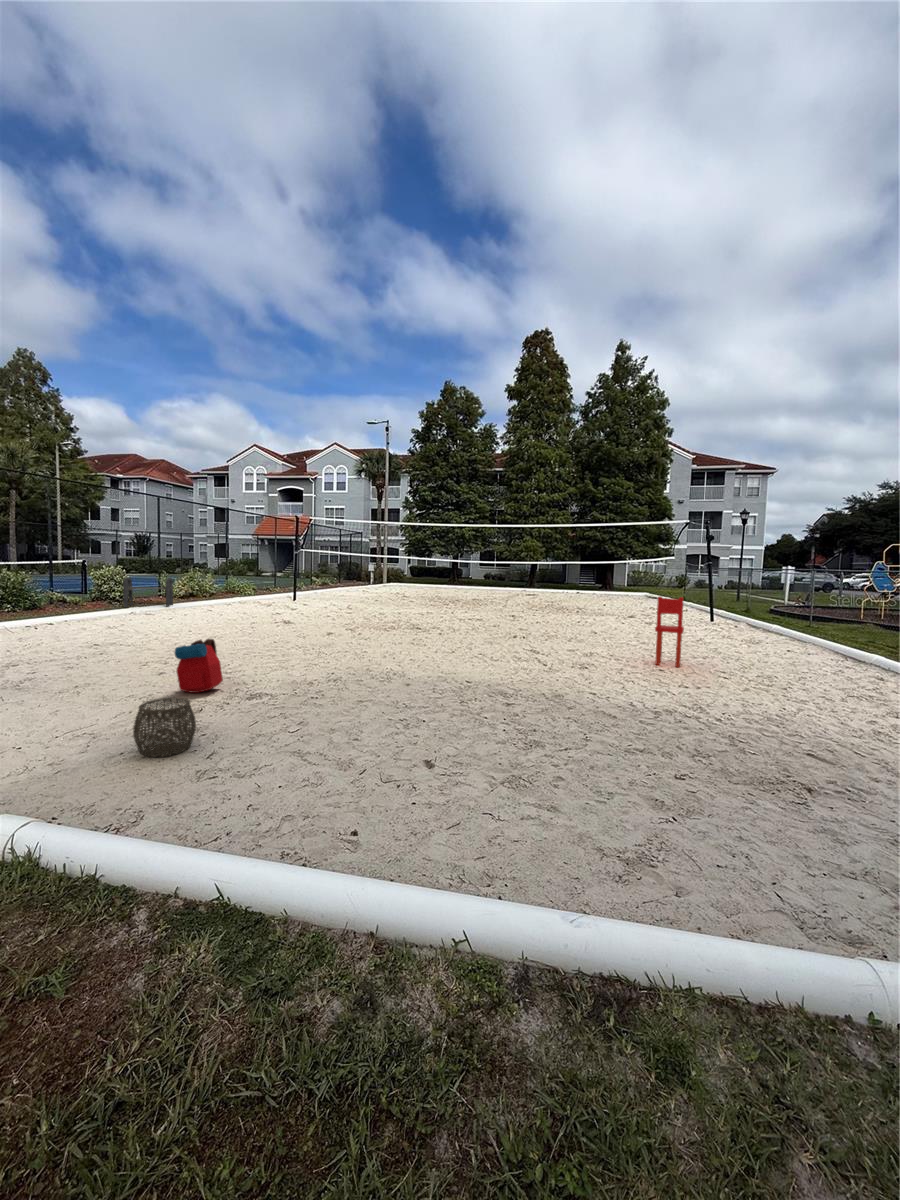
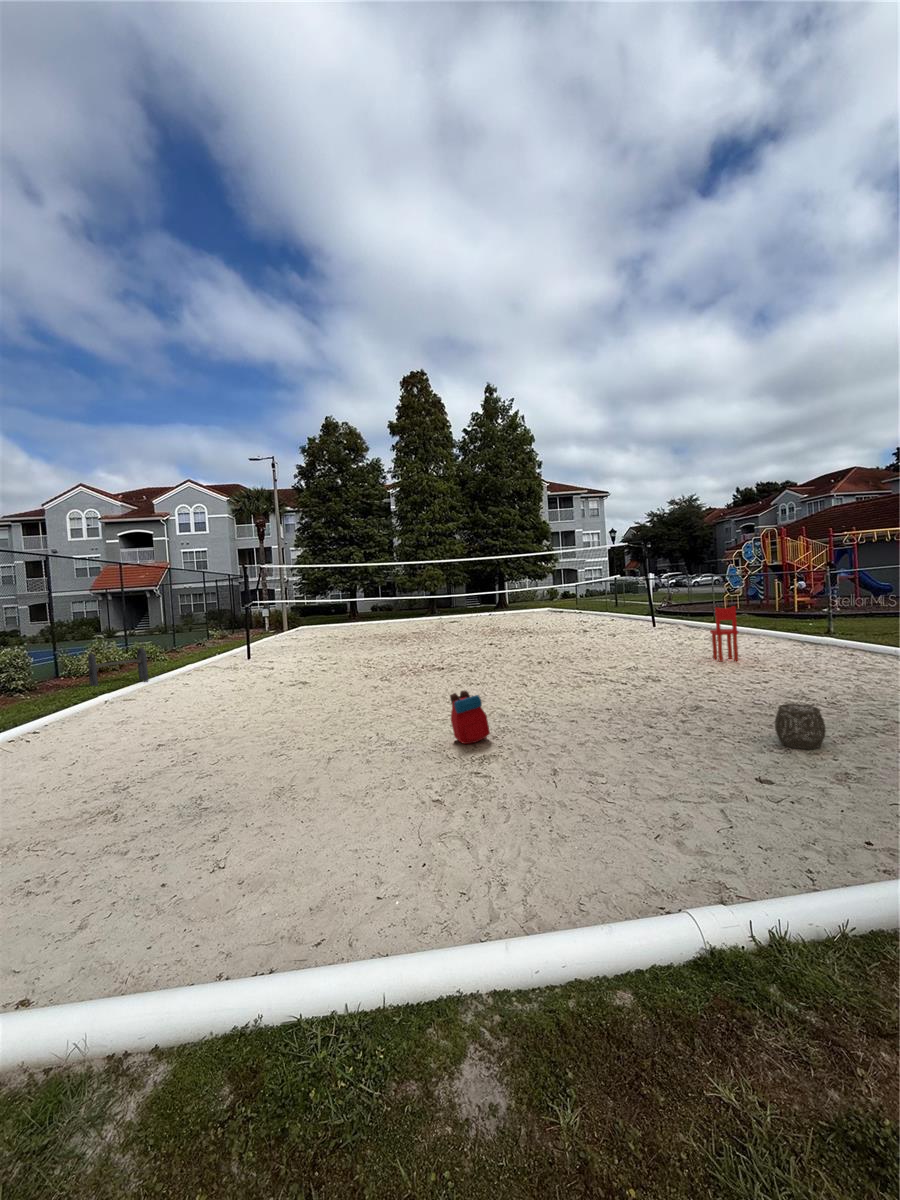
woven basket: present [133,698,196,757] -> present [775,704,826,749]

